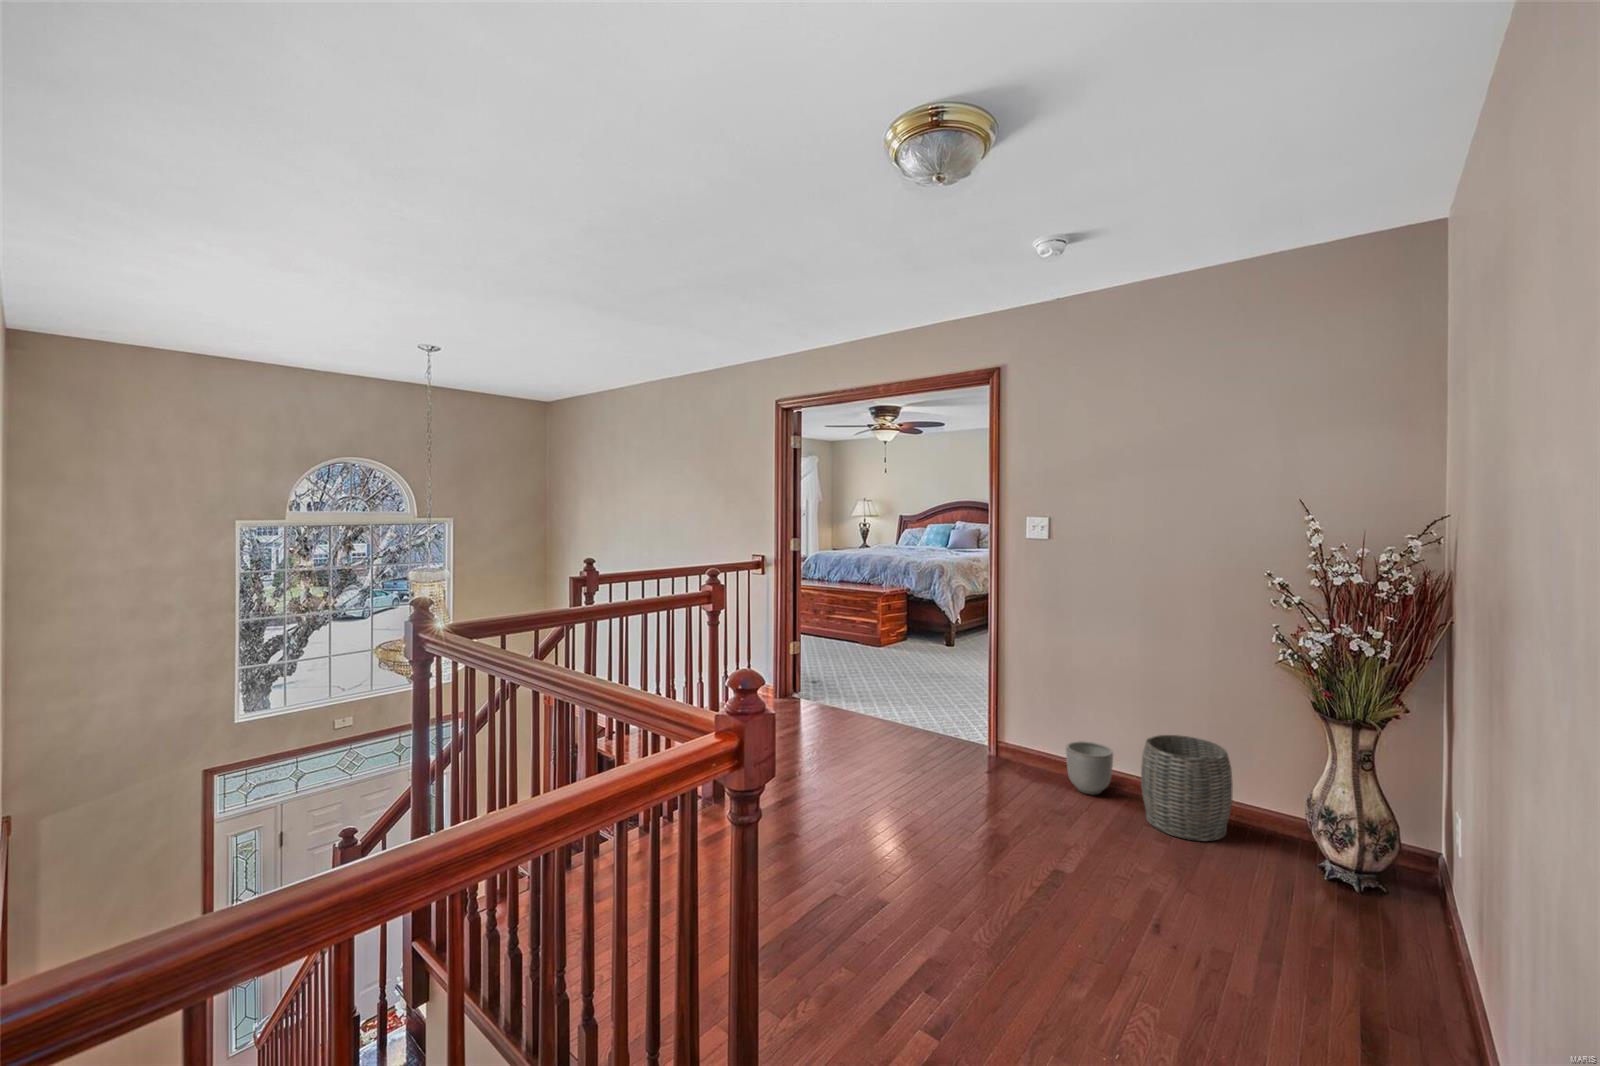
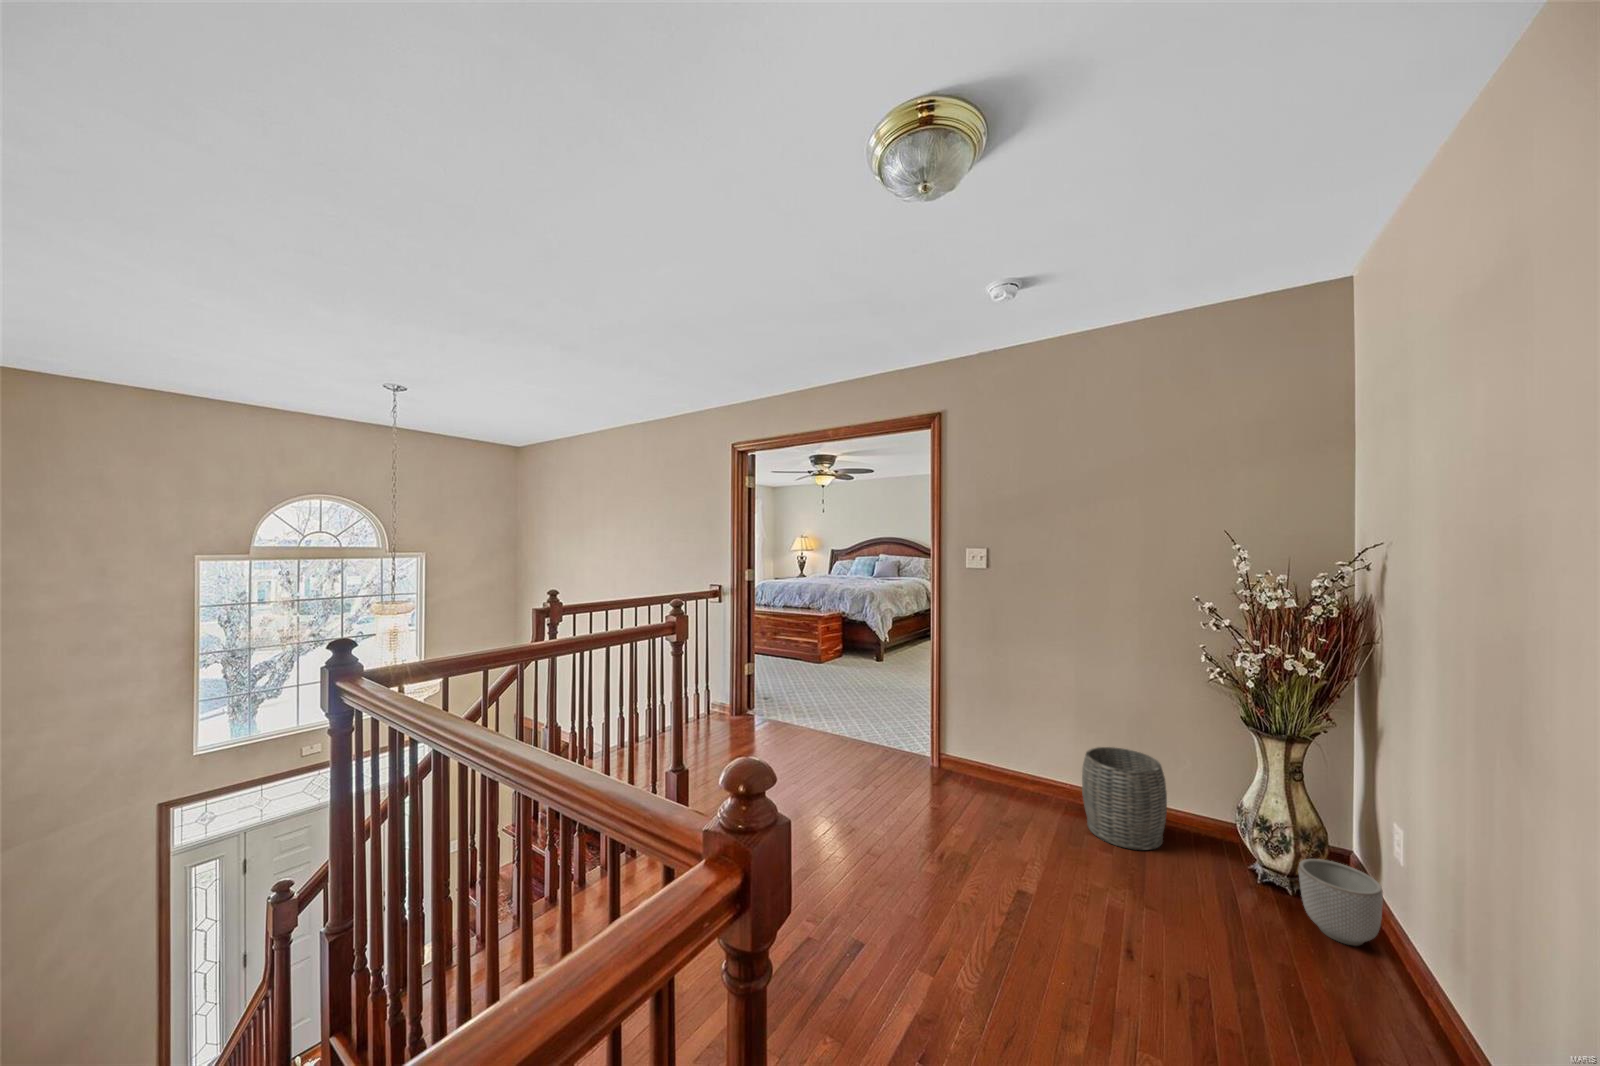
planter: present [1066,741,1113,795] -> present [1298,859,1383,946]

